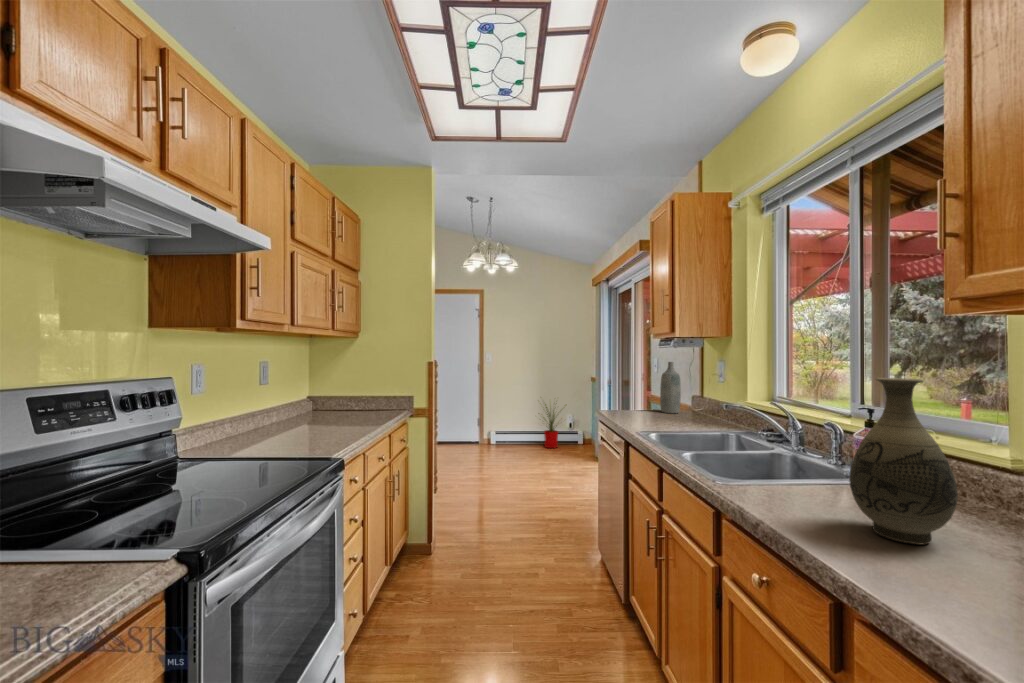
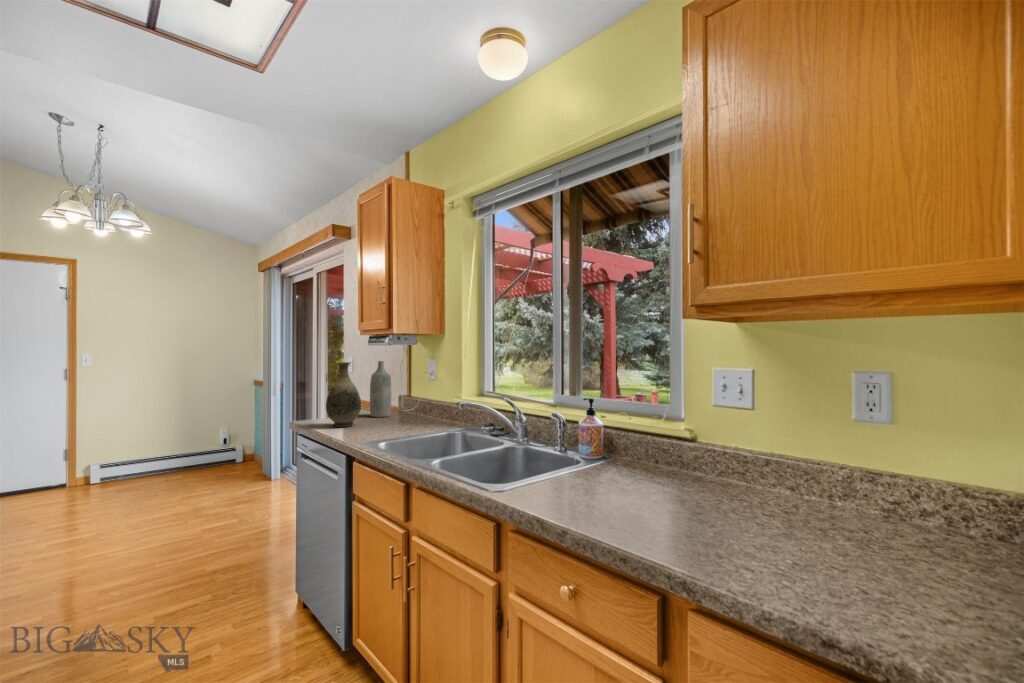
vase: present [849,378,958,544] -> present [326,362,361,427]
house plant: present [543,404,558,448] -> none [167,405,227,476]

